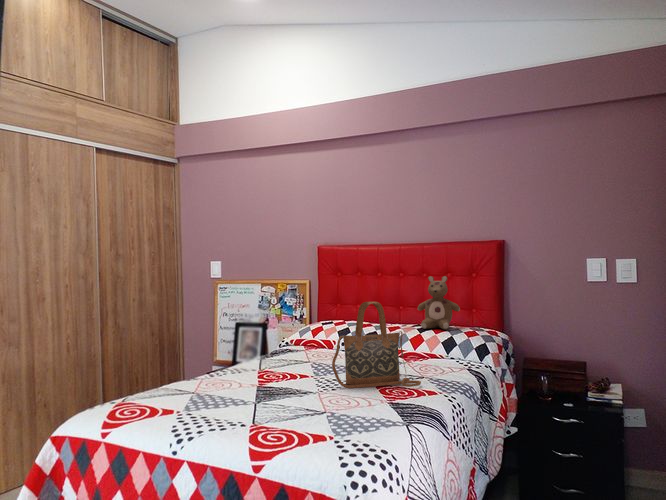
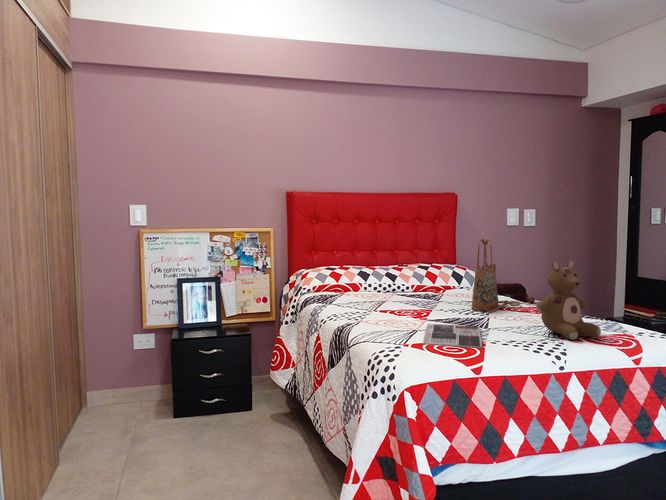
stuffed bear: present [418,276,460,330] -> present [536,260,601,340]
magazine: none [152,386,256,415] -> present [423,324,482,348]

